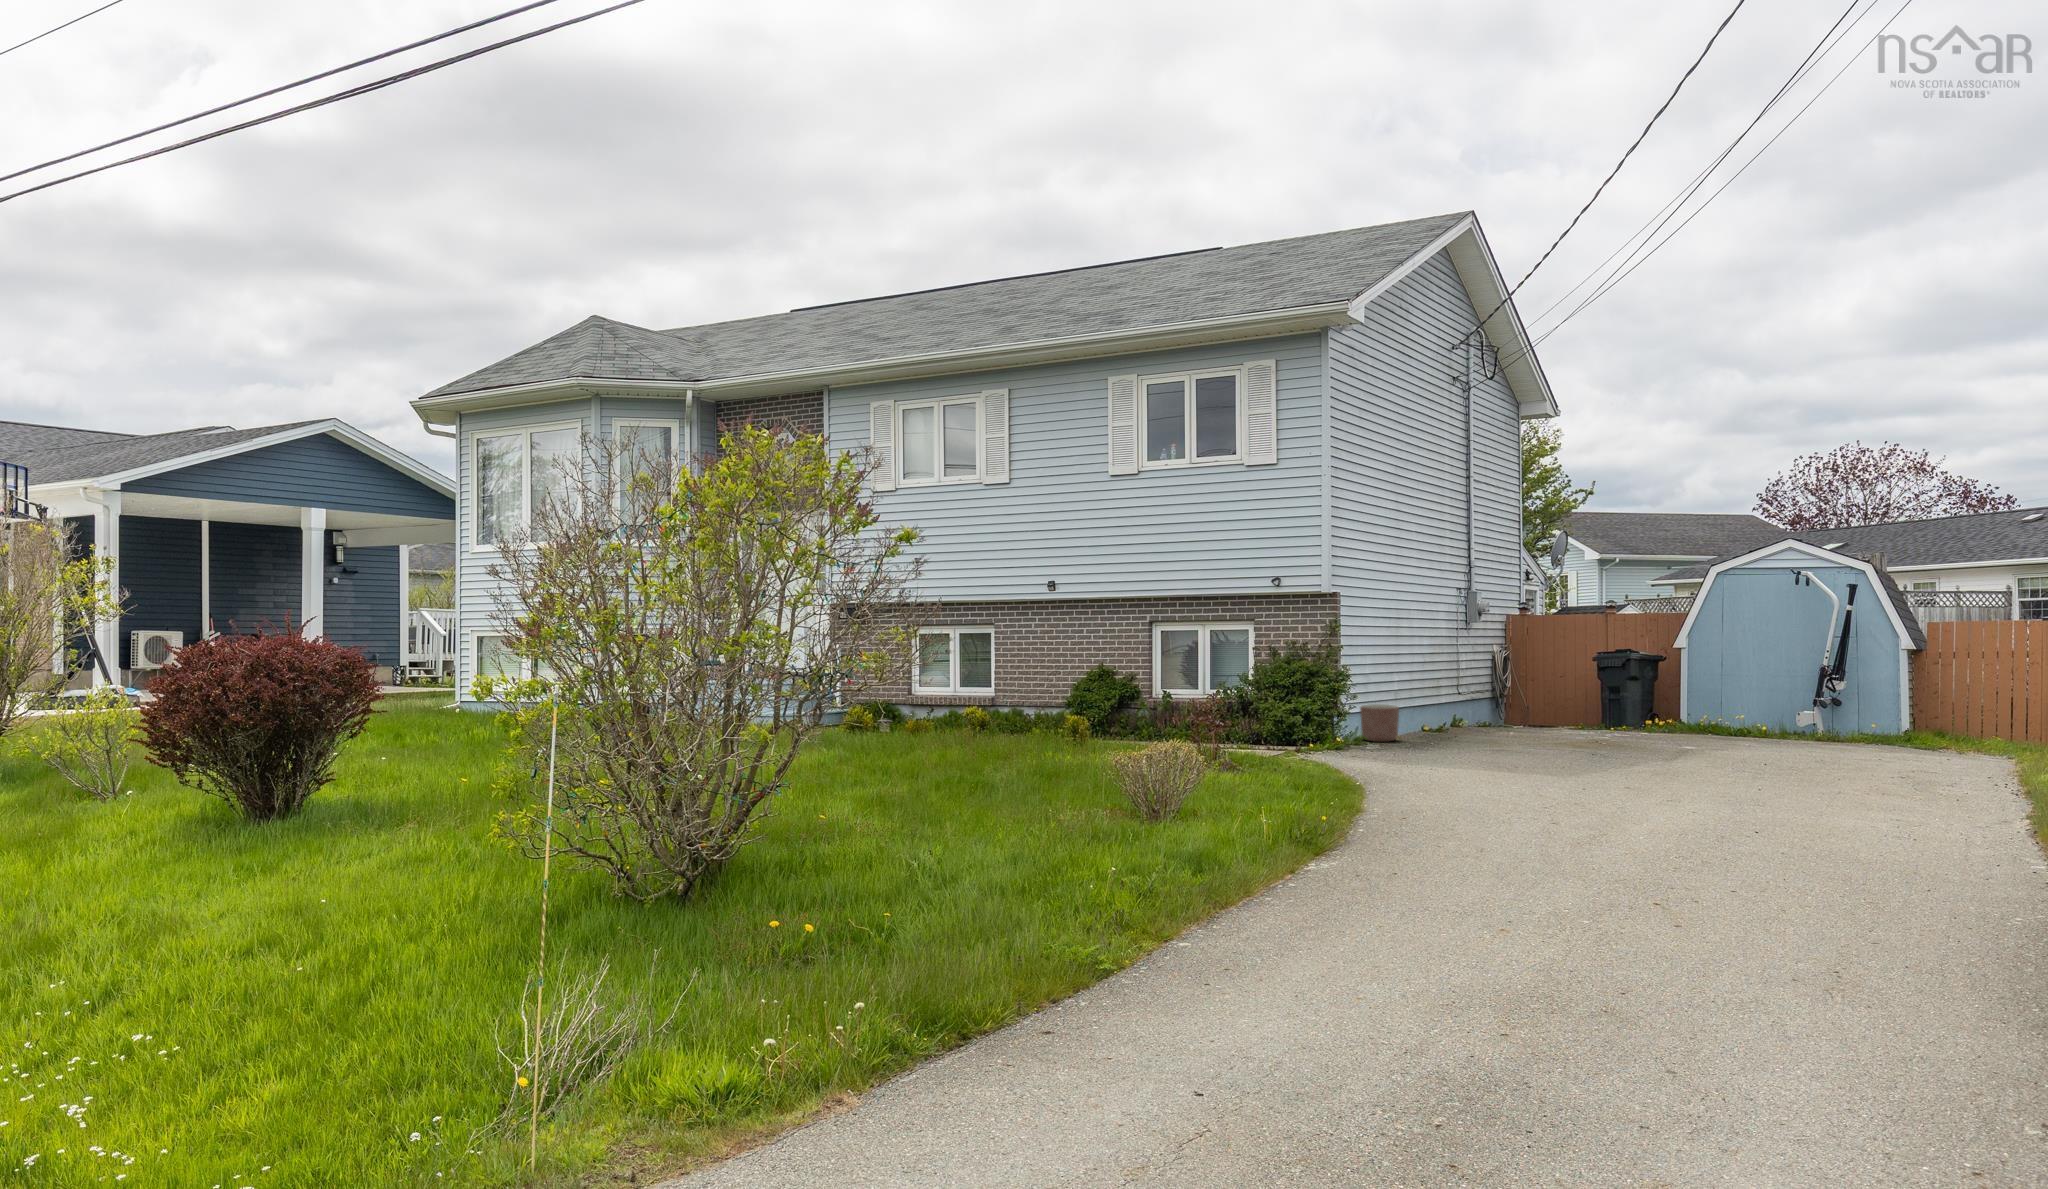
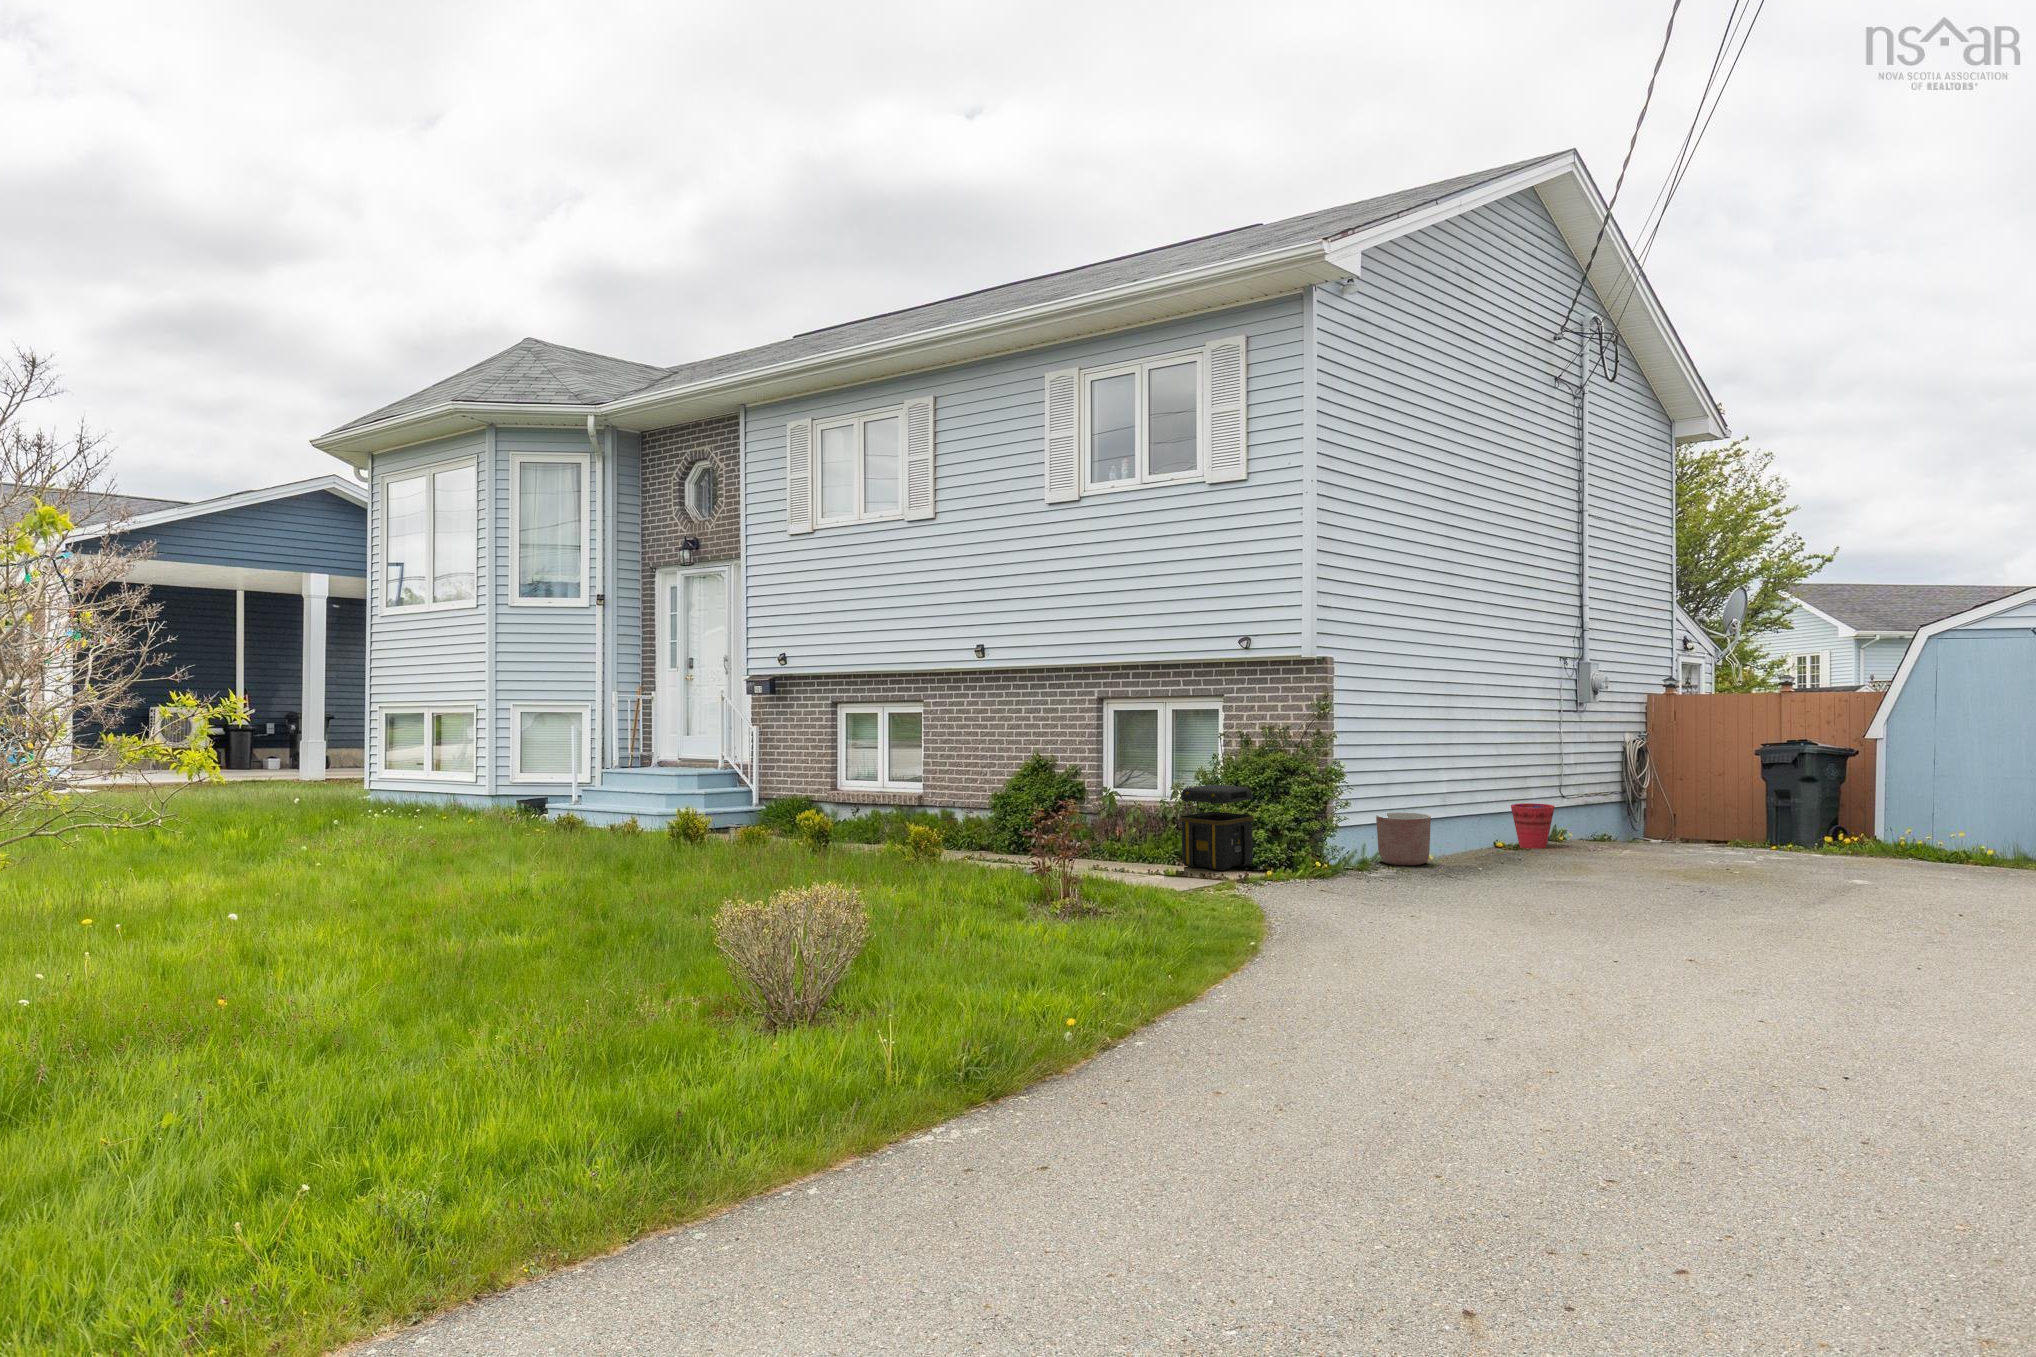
toolbox: none [1244,685,1295,745] -> present [1180,785,1254,871]
bucket: none [1432,698,1464,732] -> present [1511,803,1555,849]

